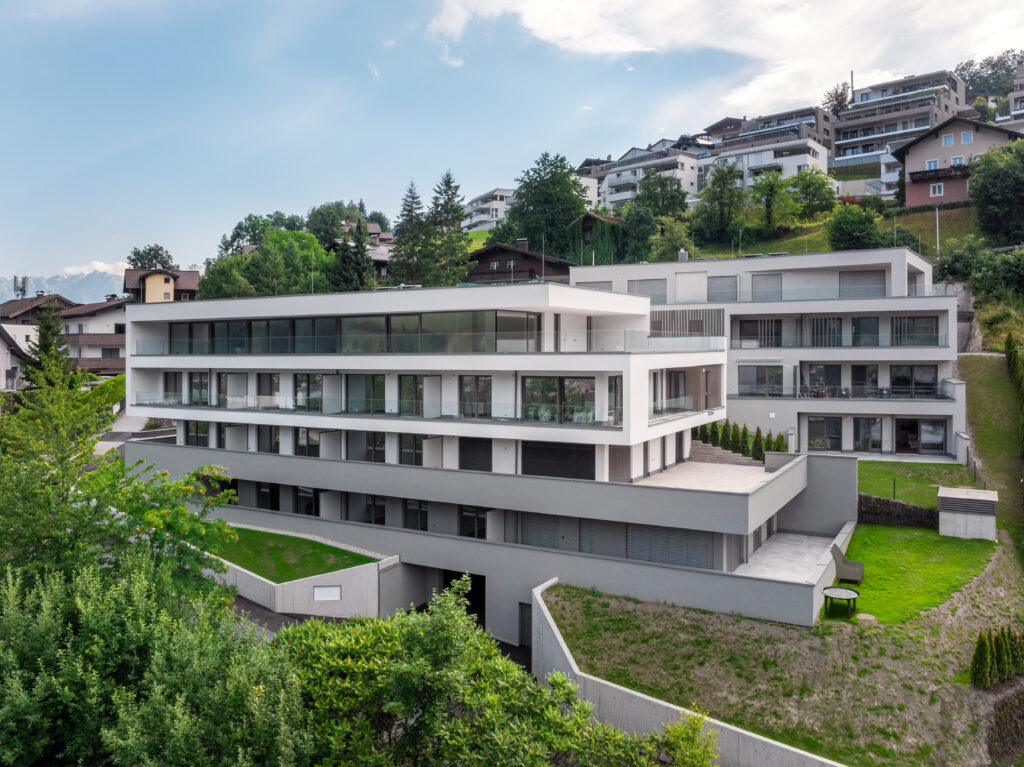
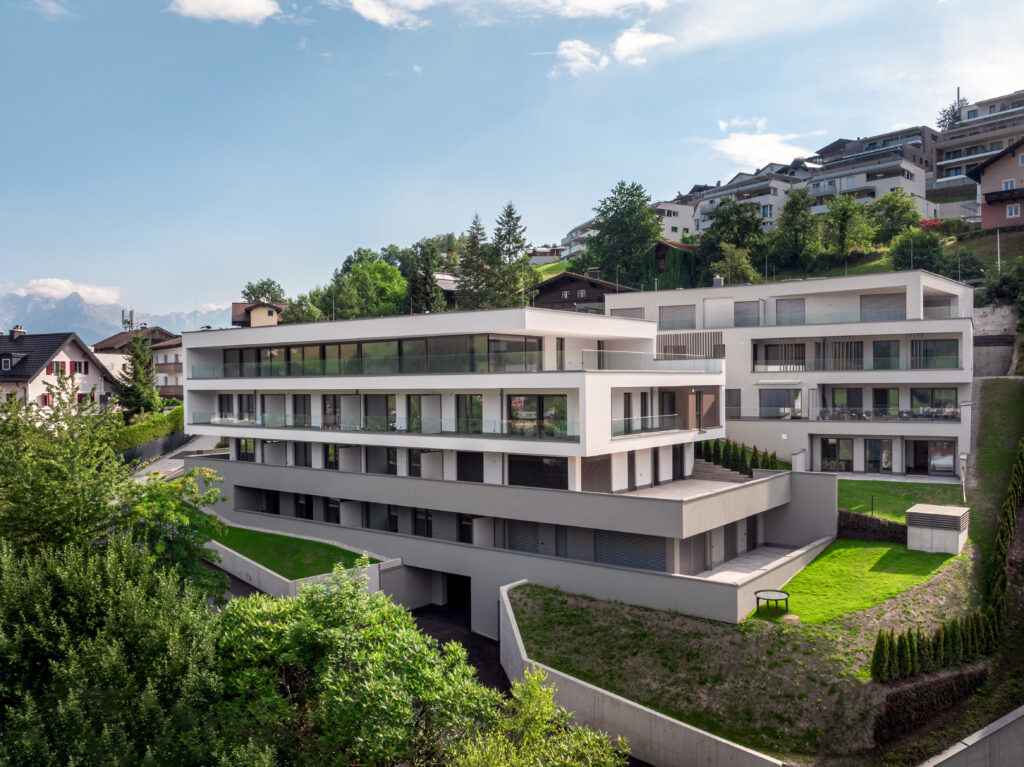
chair: present [830,544,864,586] -> none [778,553,814,592]

